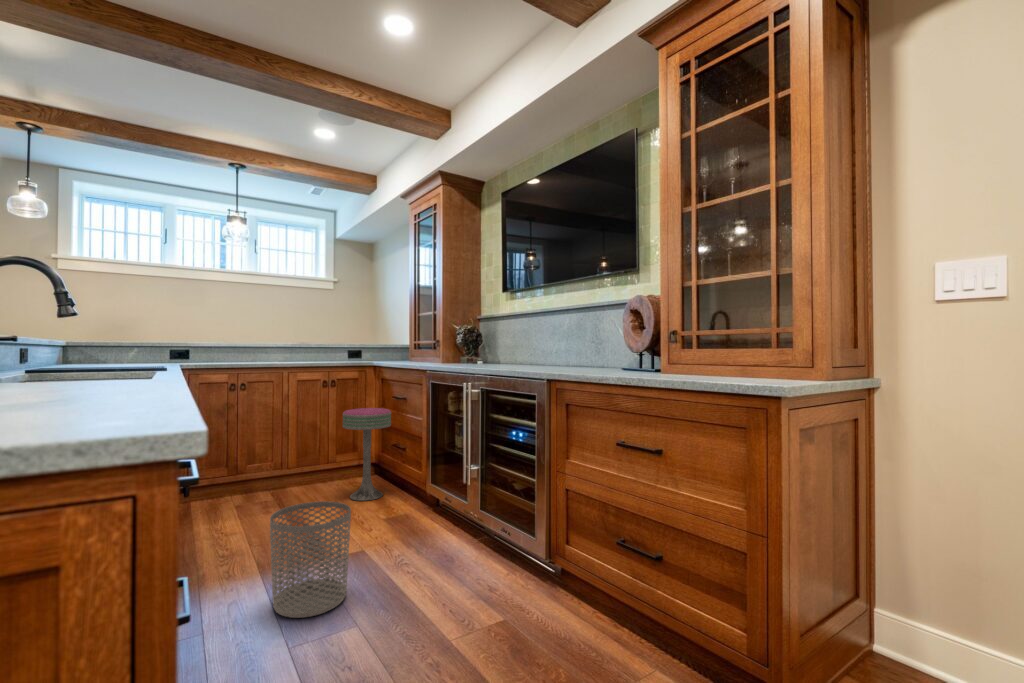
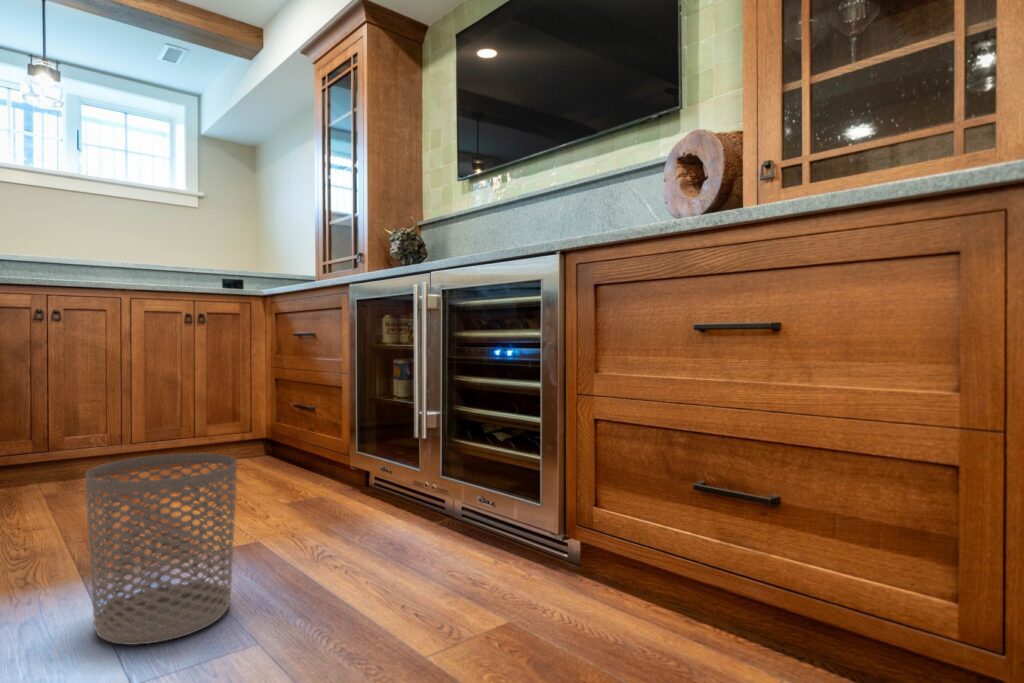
bar stool: present [343,408,391,501] -> none [216,347,293,485]

